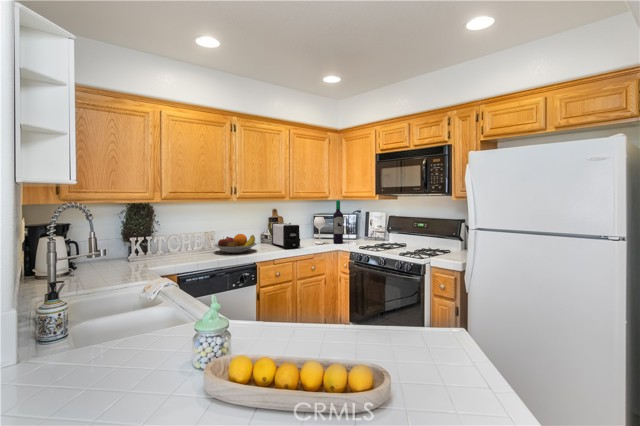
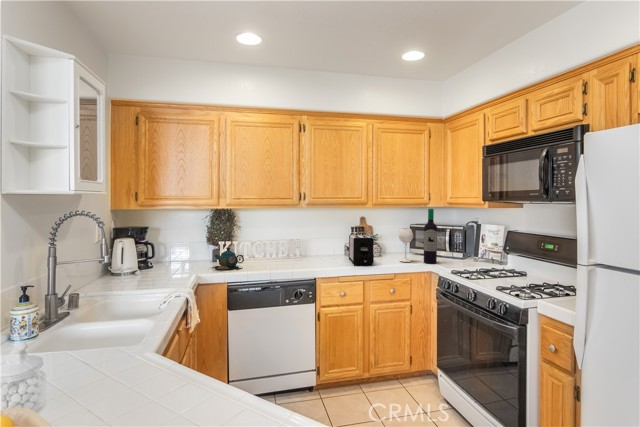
fruit bowl: present [214,234,256,253] -> none [277,245,323,266]
teapot: none [147,240,188,263] -> present [214,248,244,270]

